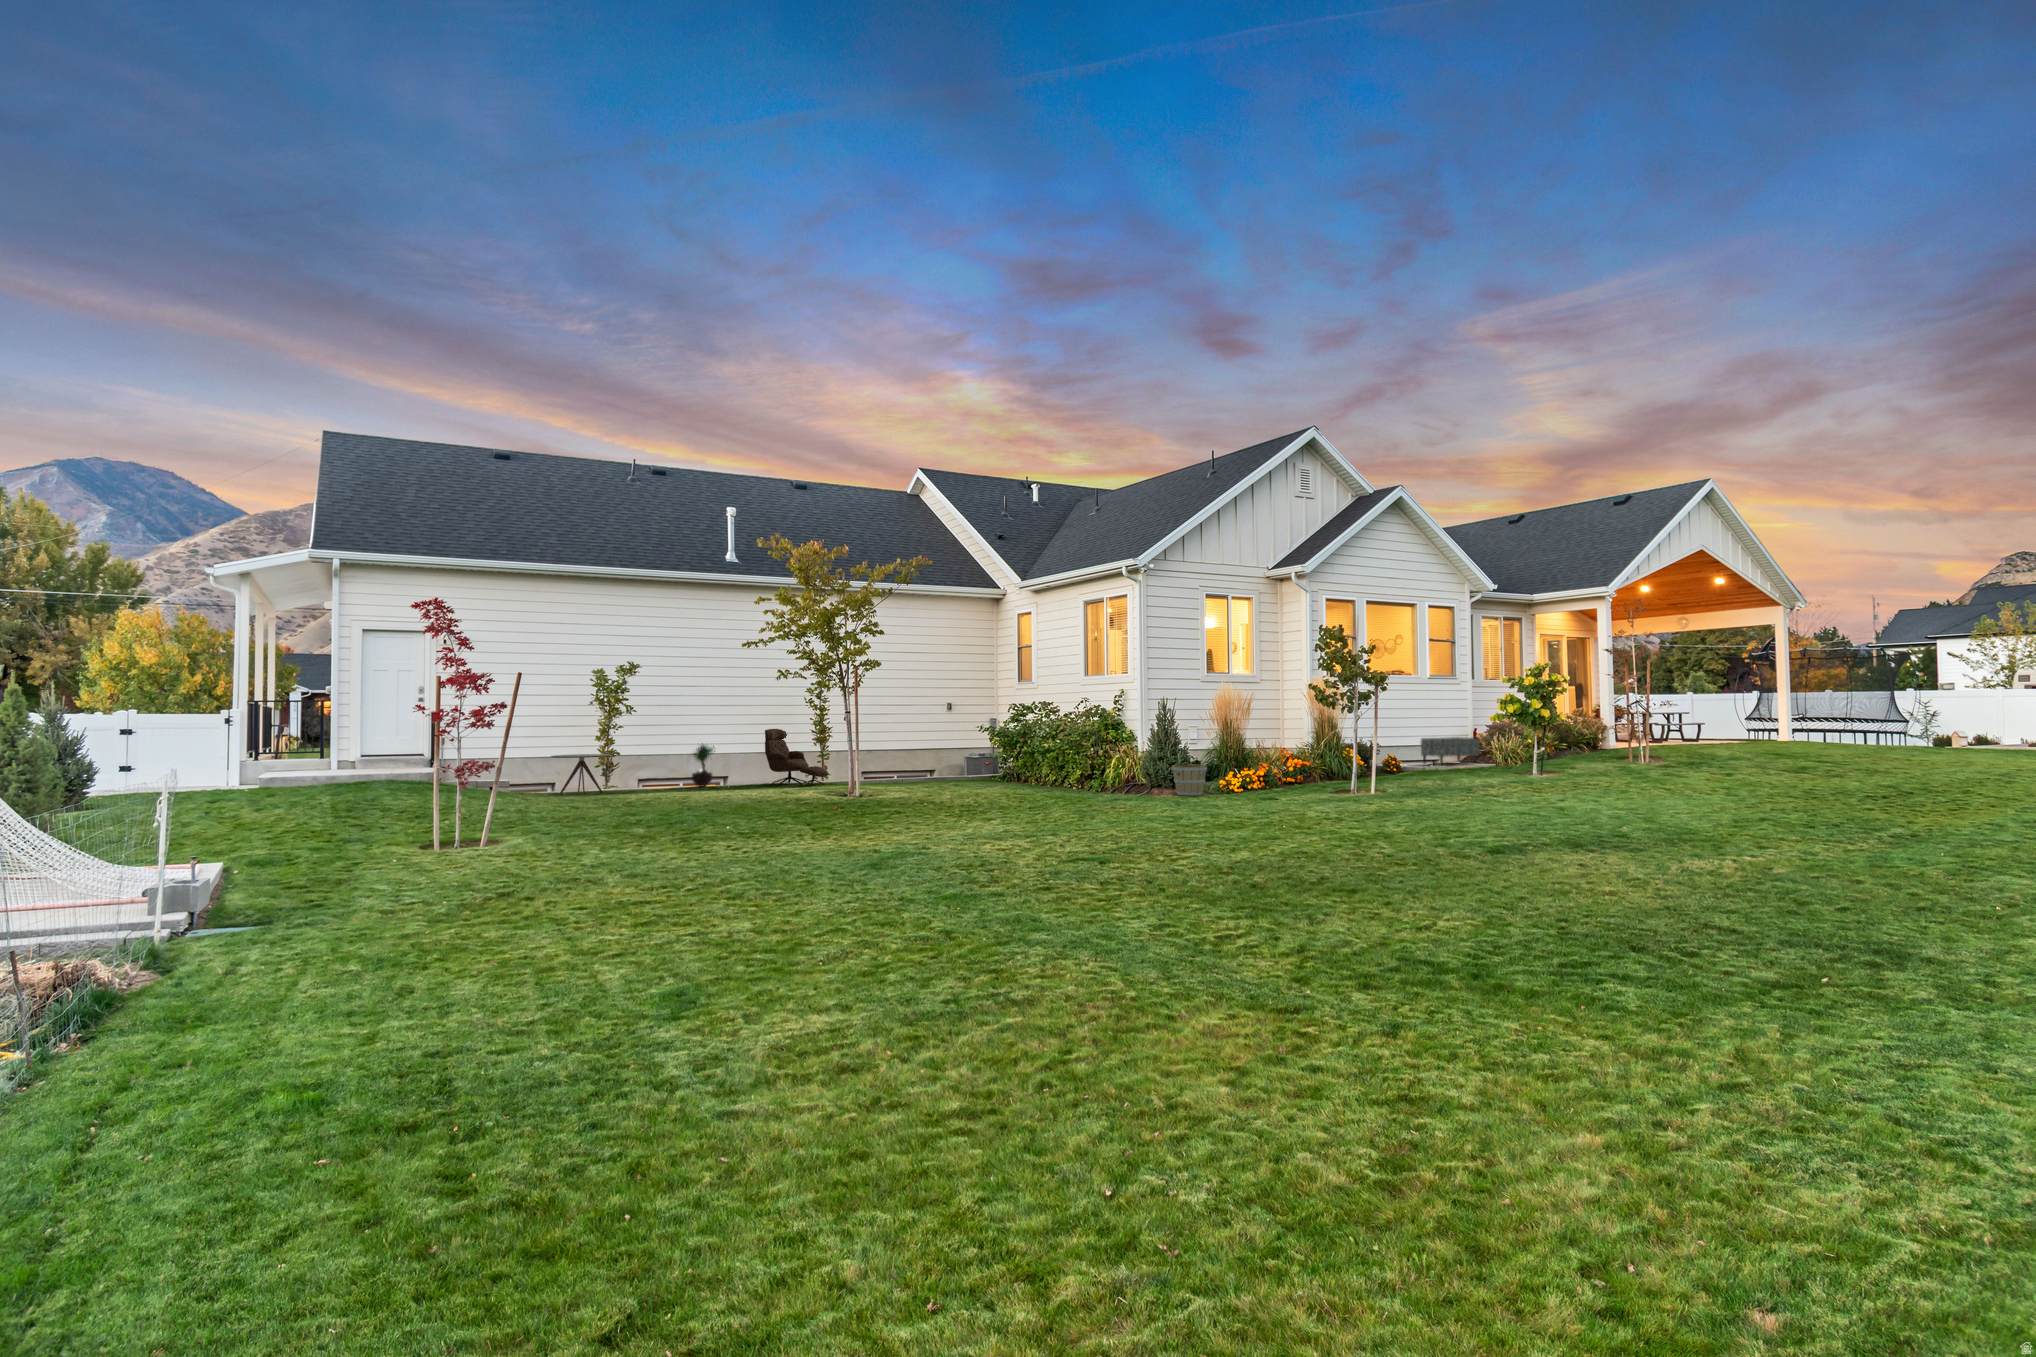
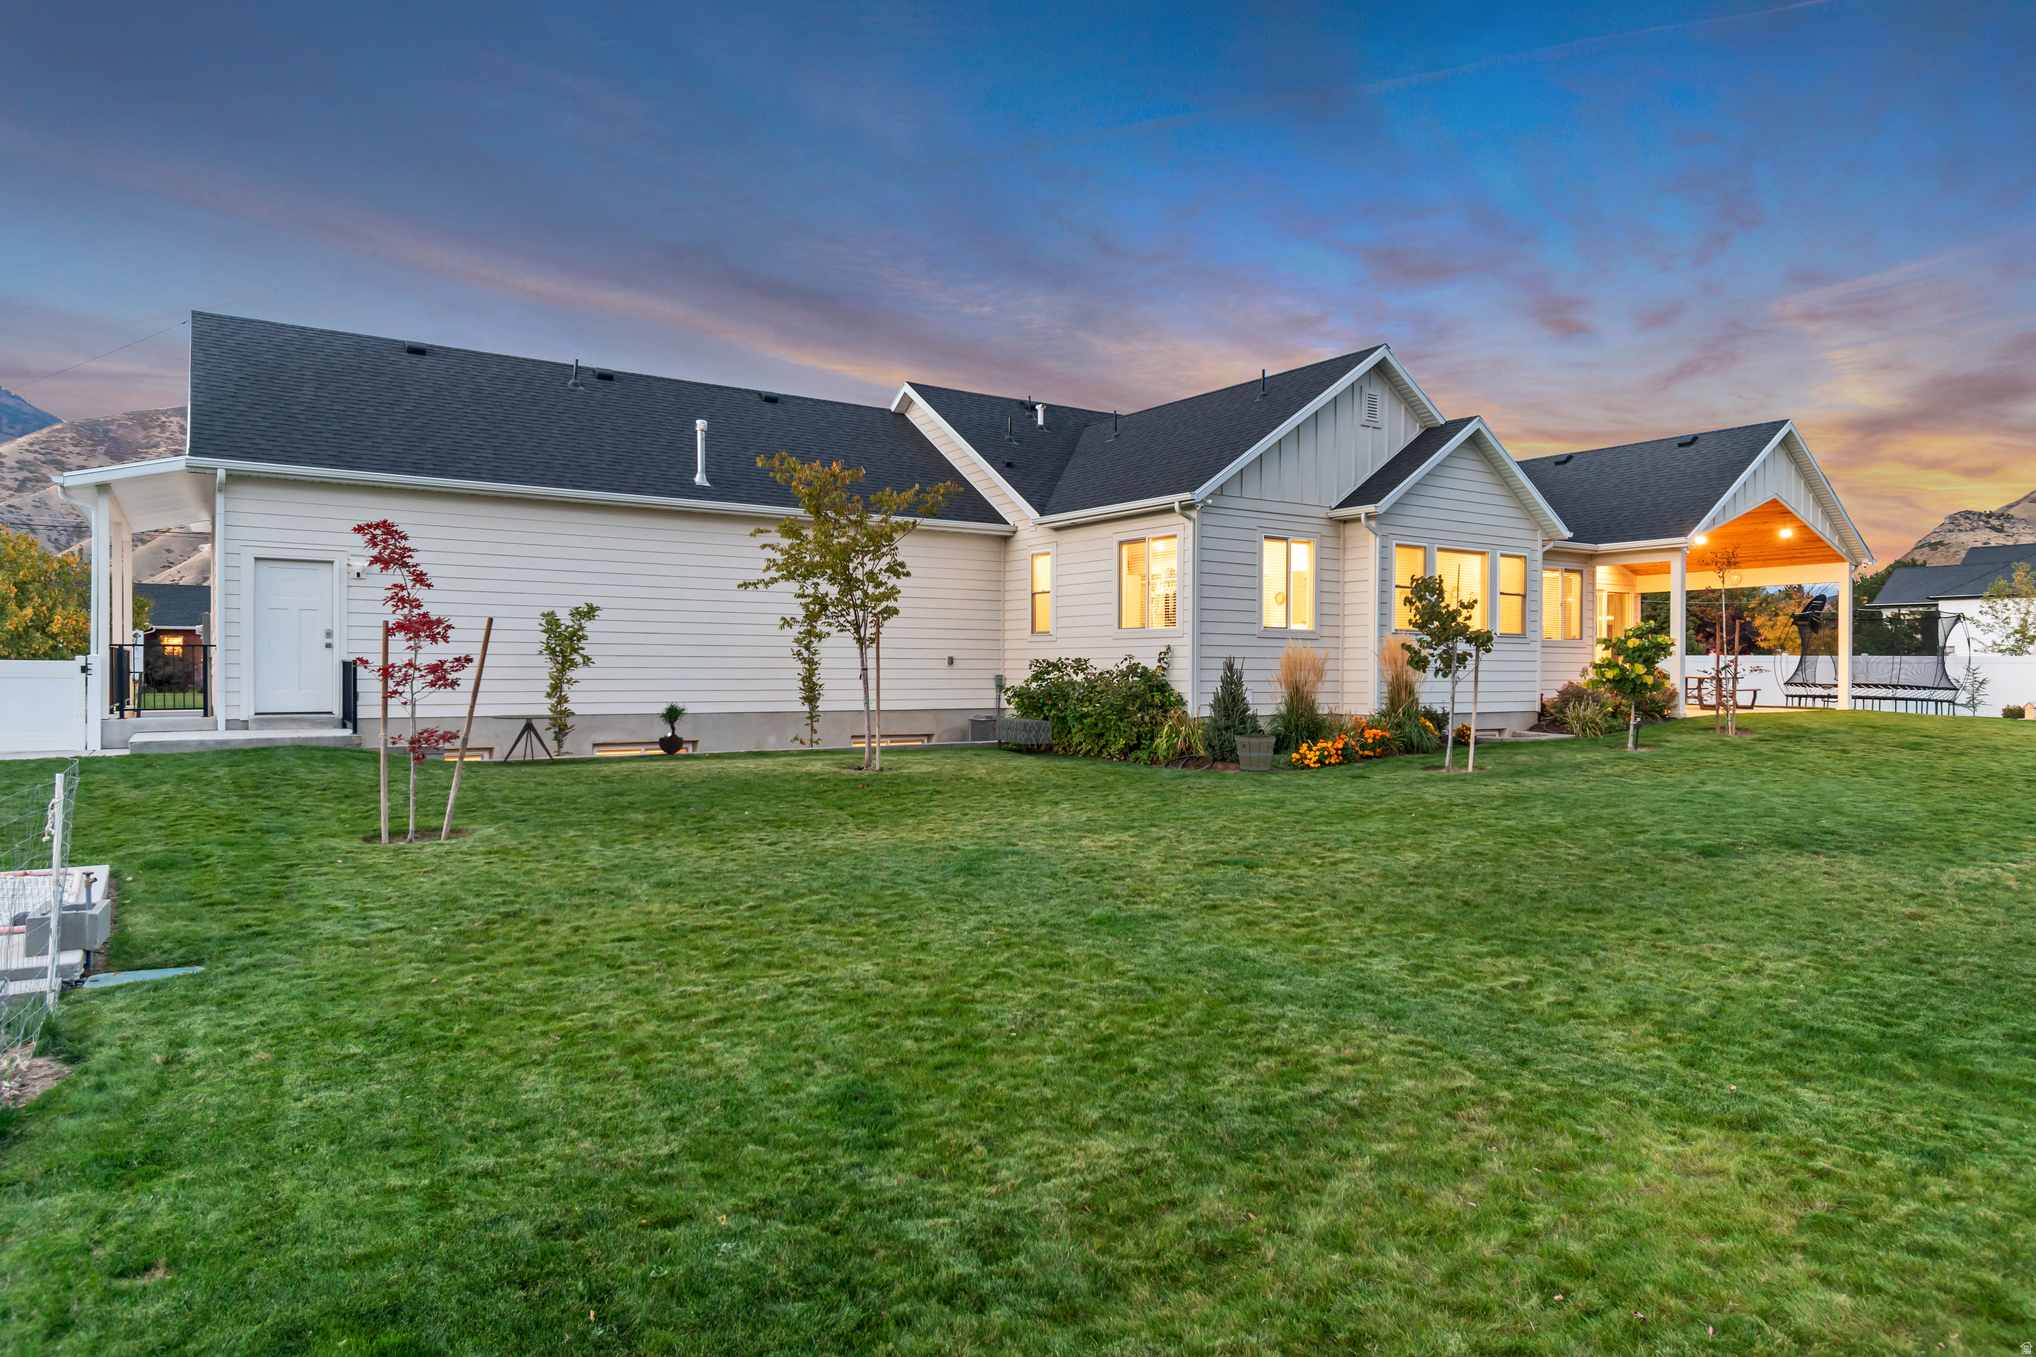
lounge chair: present [765,729,828,785] -> none [745,686,820,753]
bench: present [1421,737,1479,764] -> present [996,718,1052,754]

